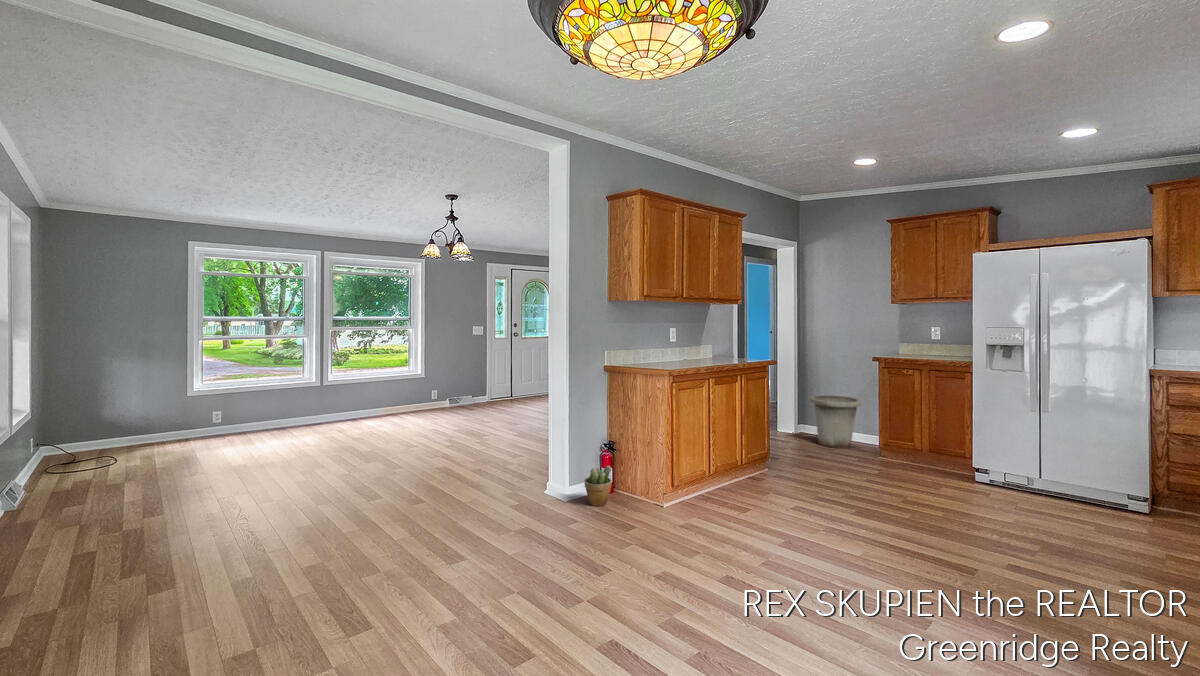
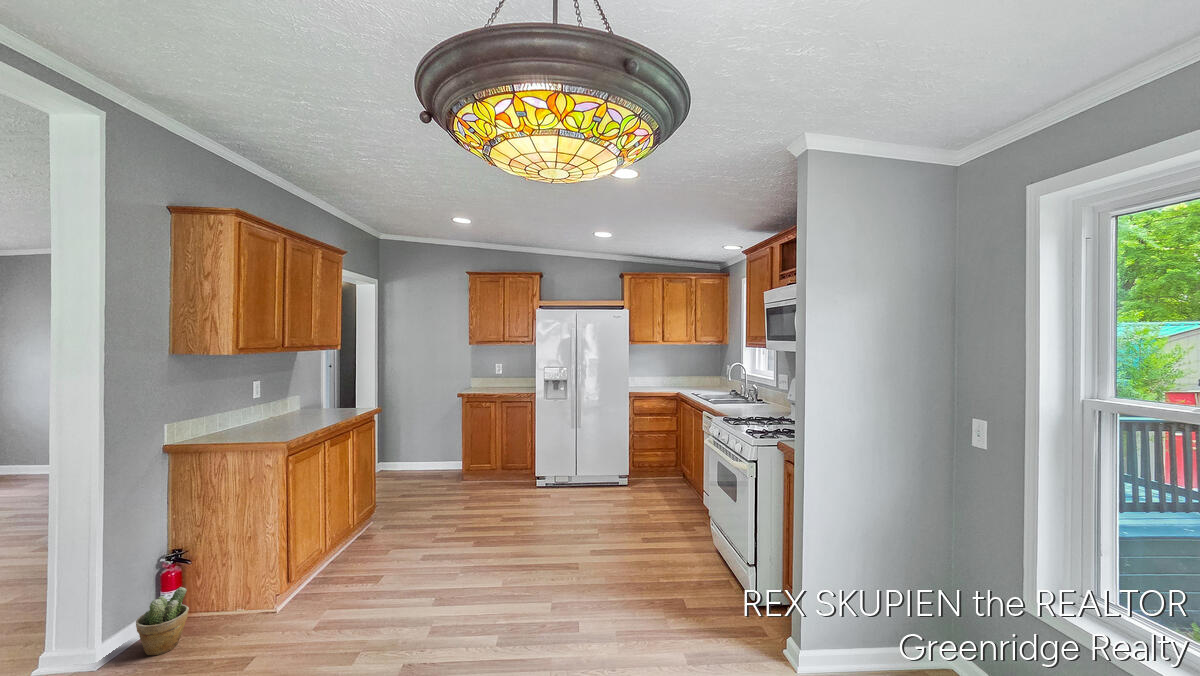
trash can: present [811,395,861,448] -> none [399,429,445,482]

